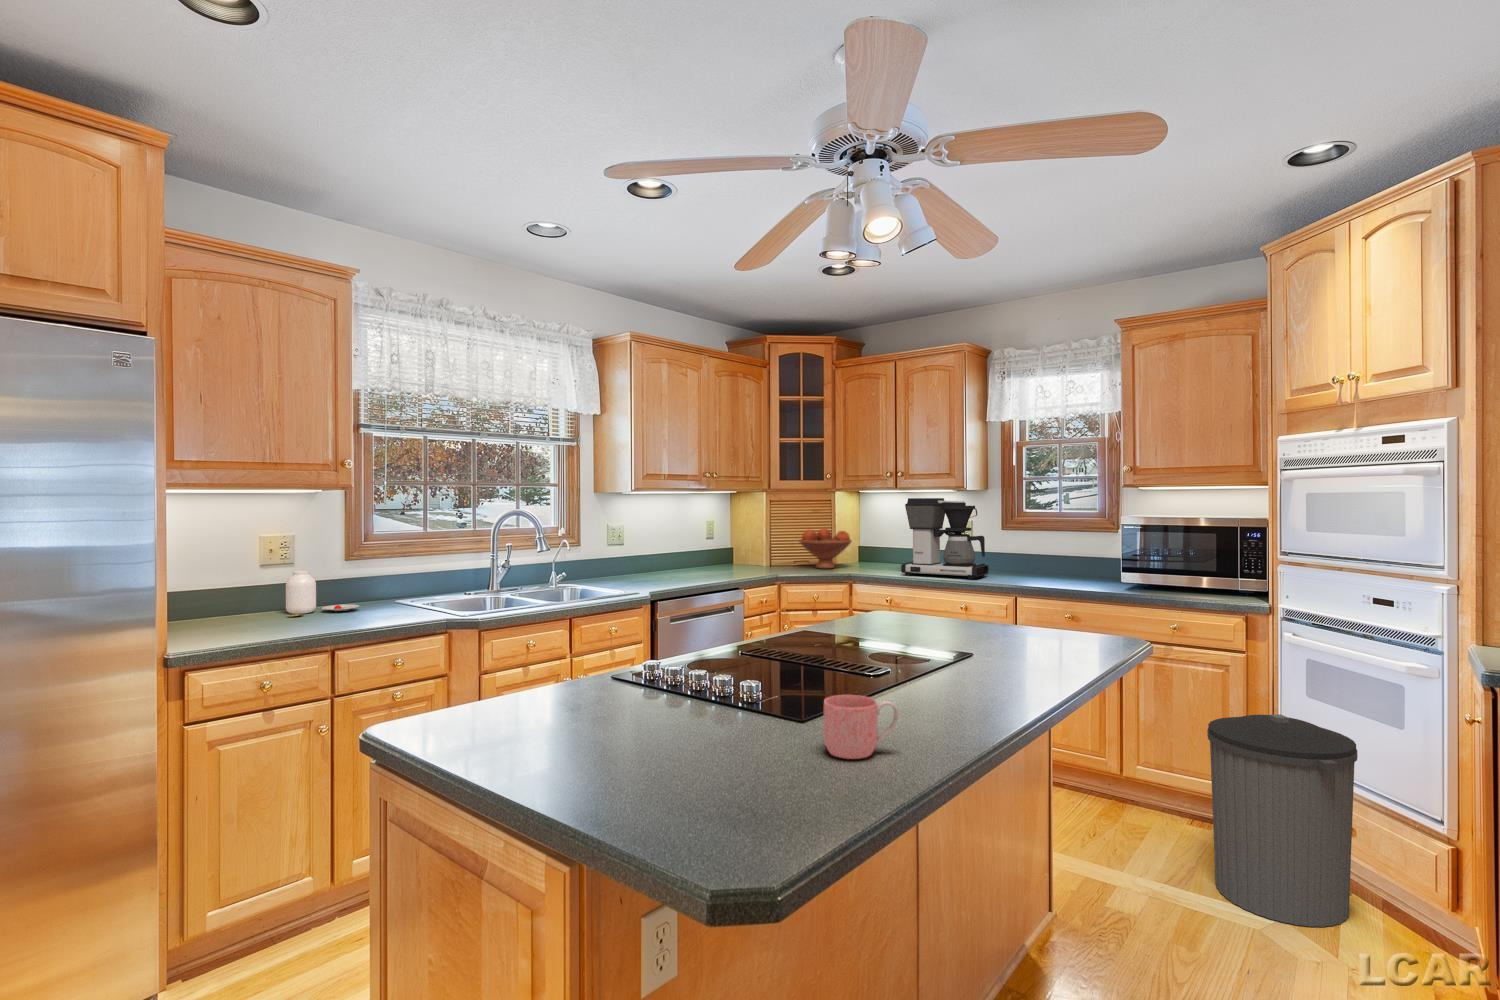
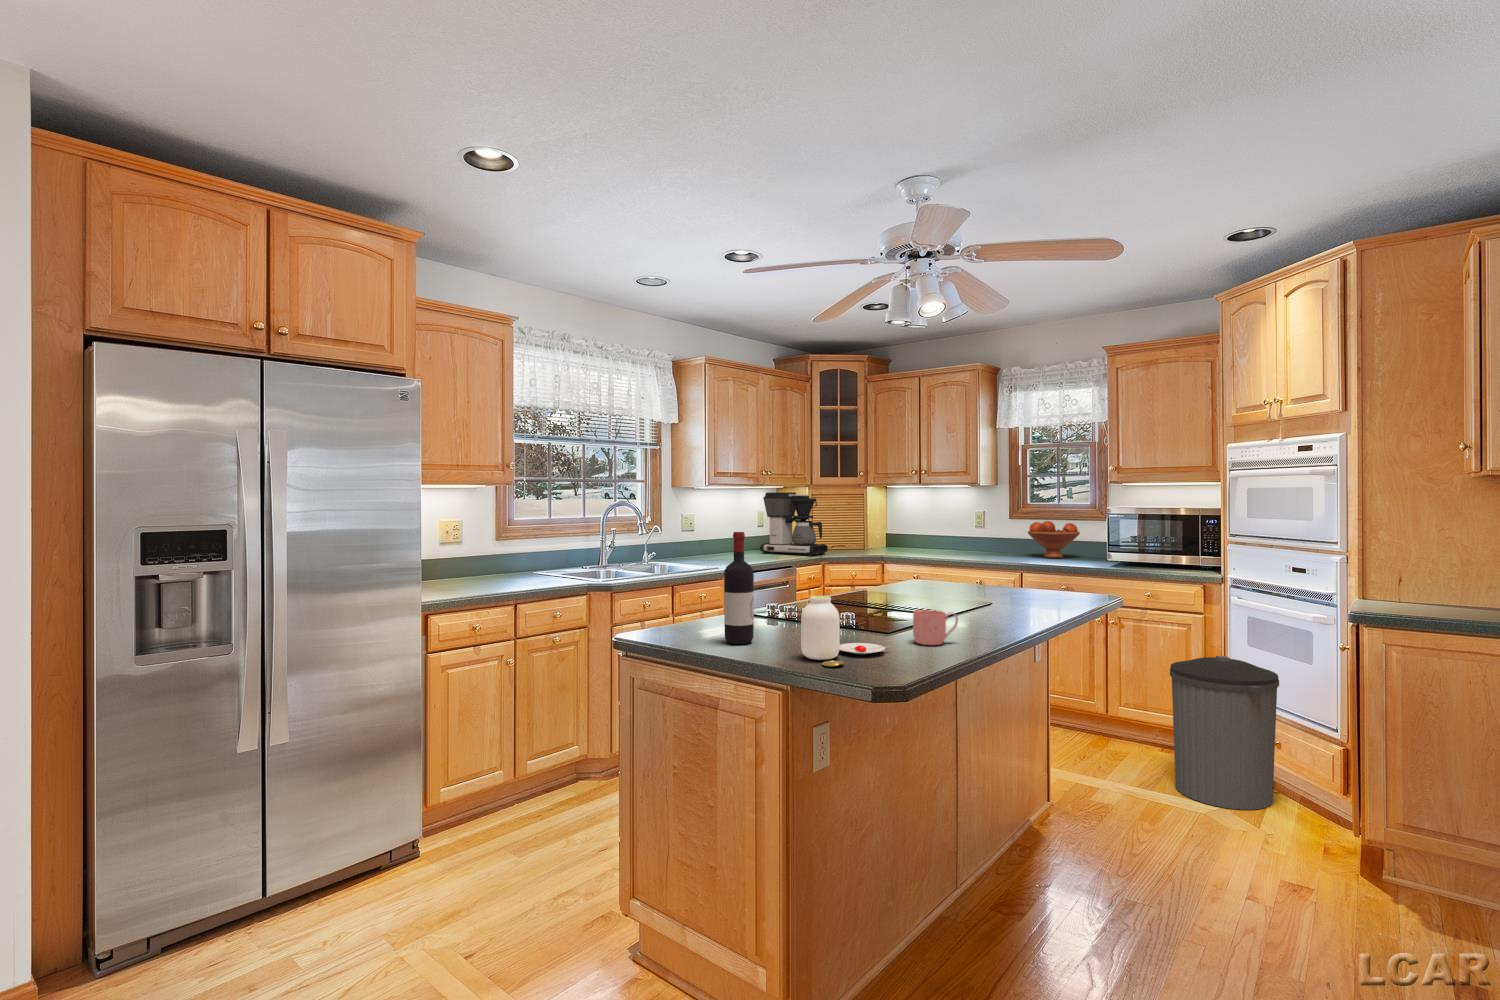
coffee maker: present [901,498,989,579] -> present [760,492,828,556]
fruit bowl: present [799,528,852,569] -> present [1028,521,1080,558]
wine bottle: none [511,567,561,756] -> present [724,532,754,644]
jar: present [286,571,359,617] -> present [801,596,890,666]

